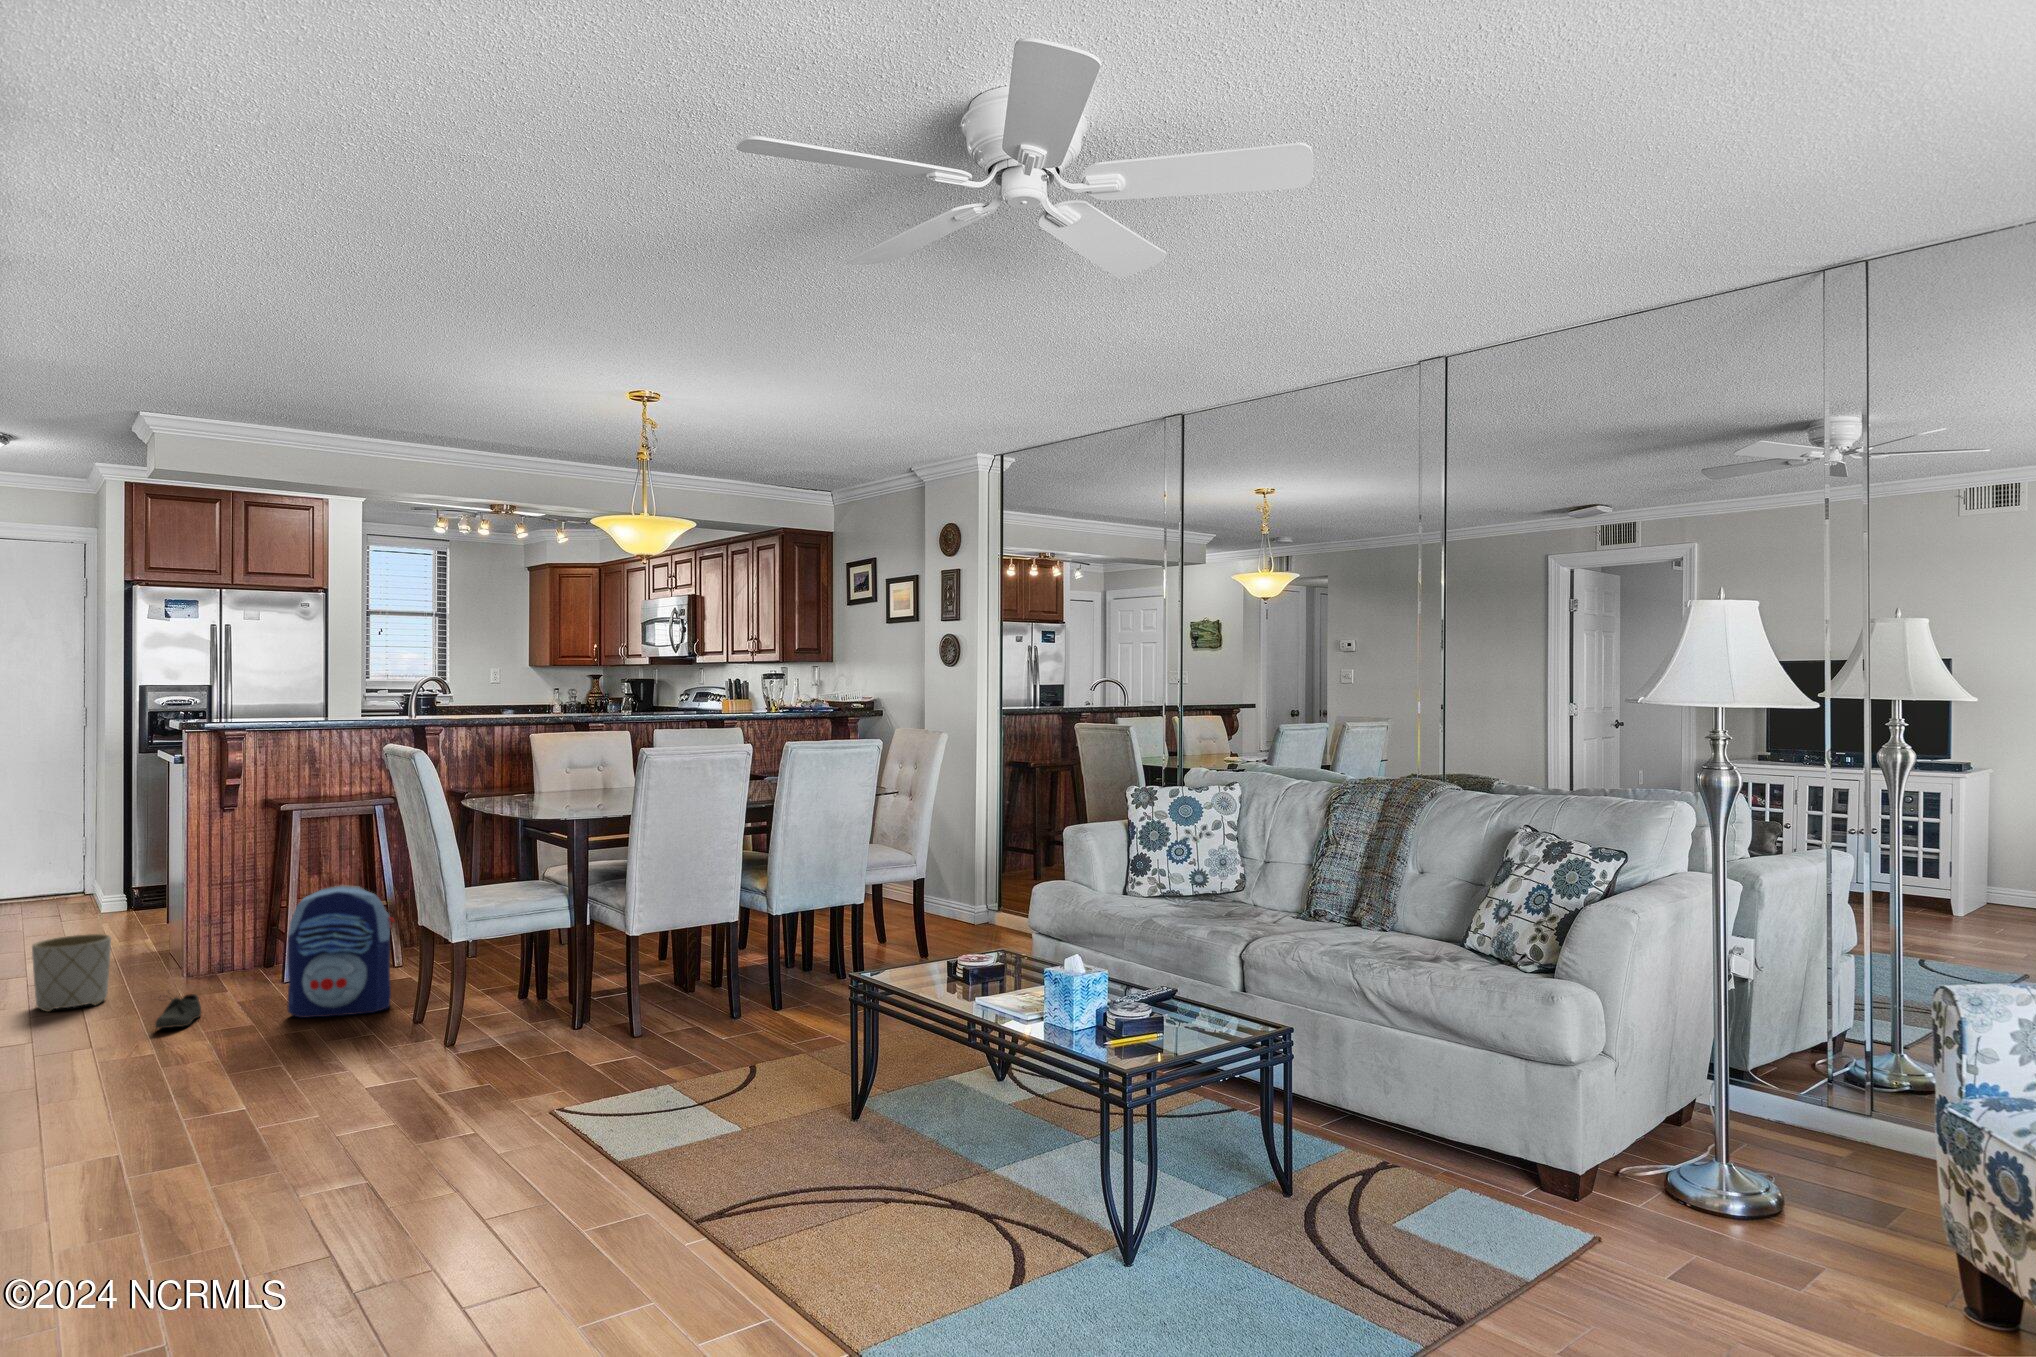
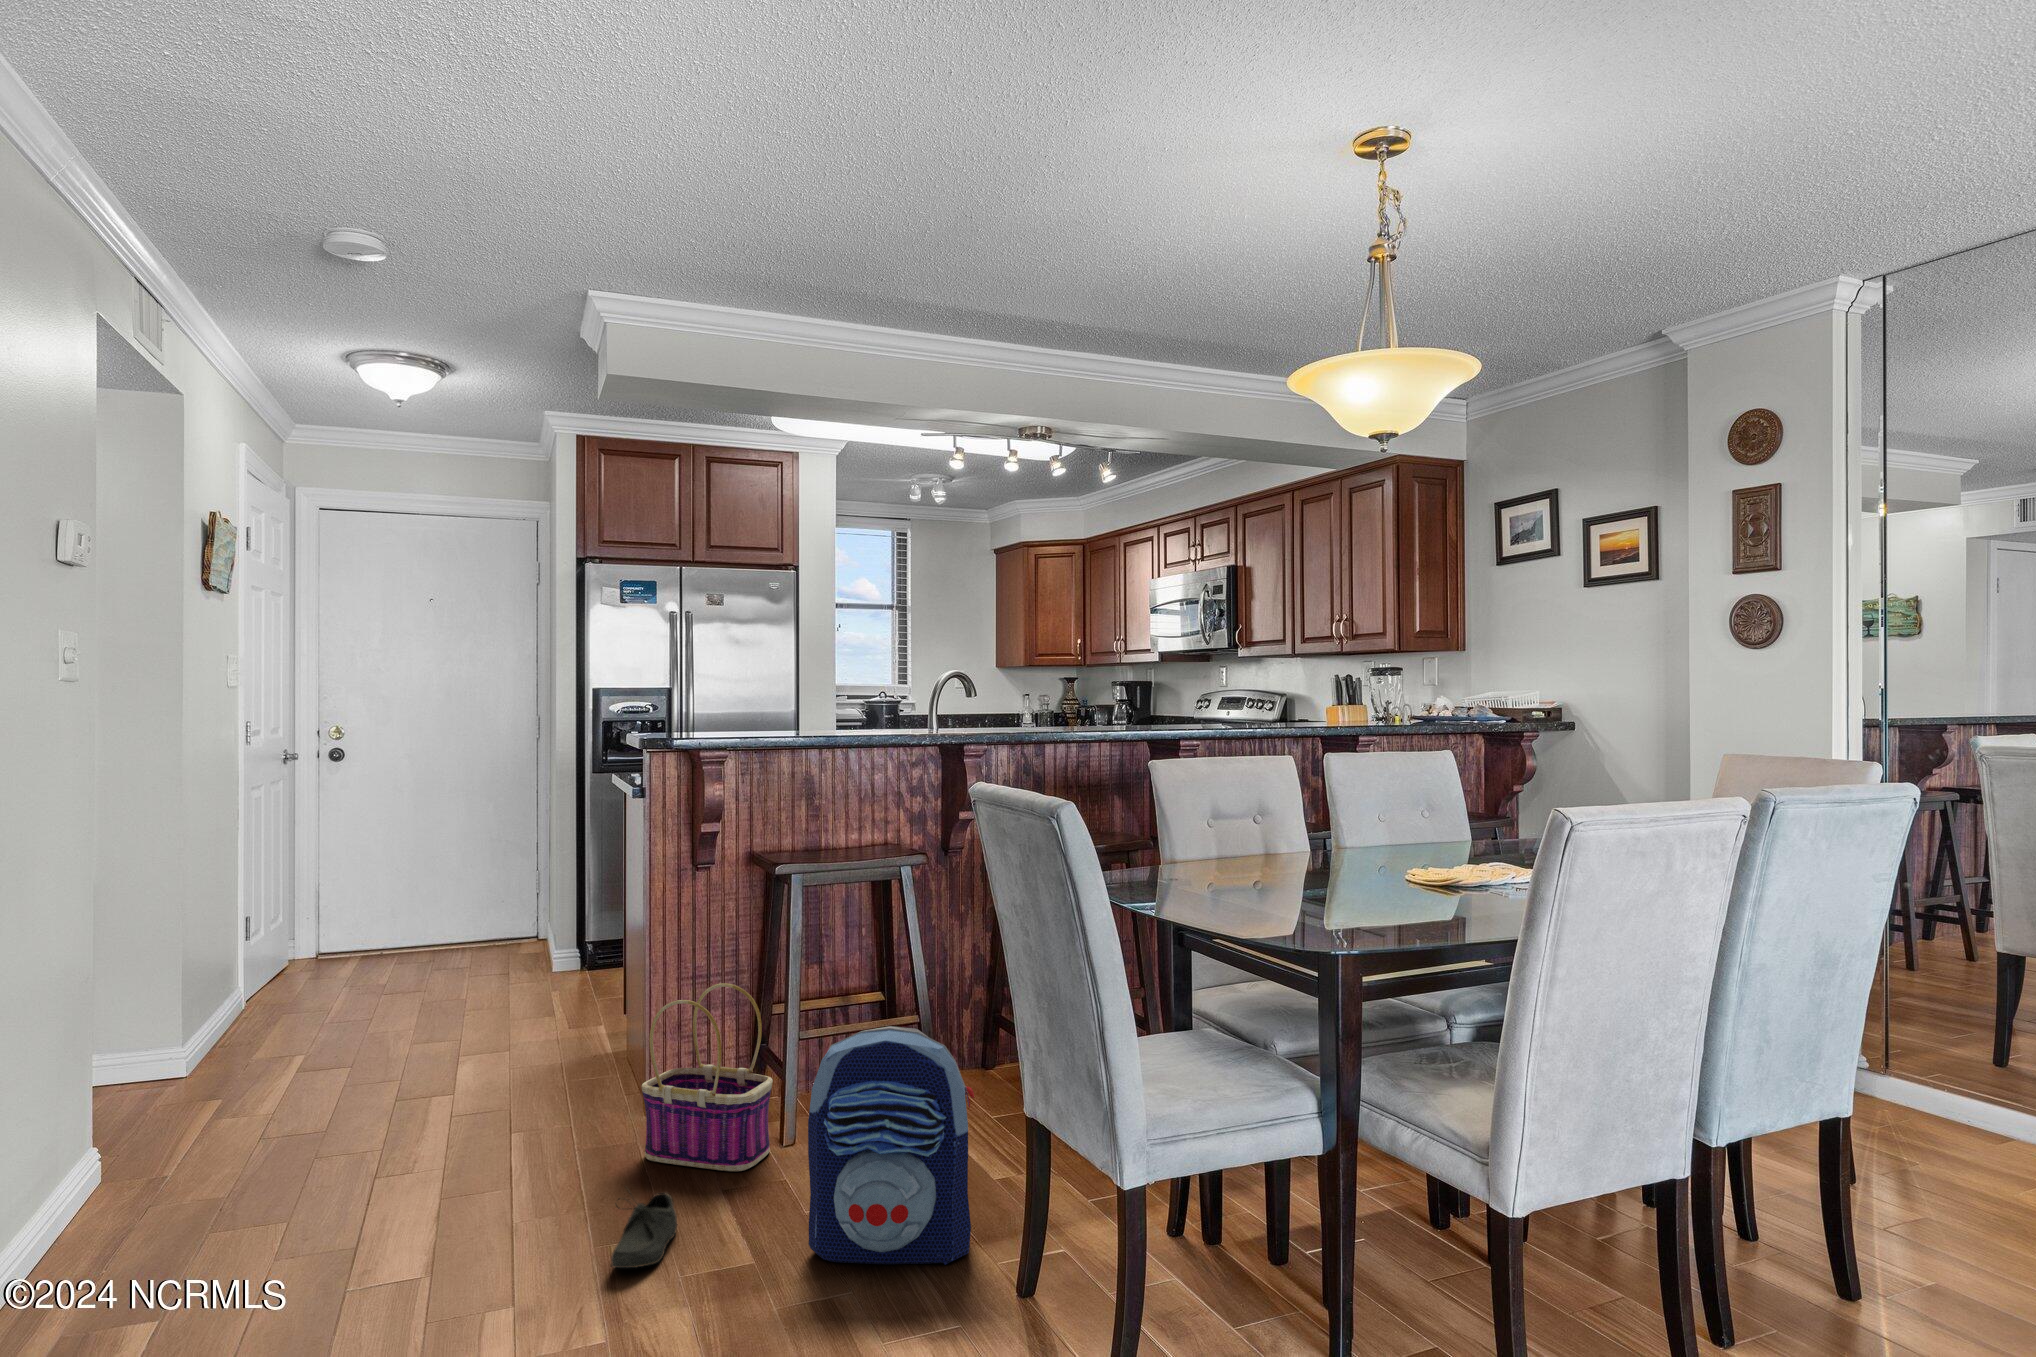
basket: none [178,880,275,992] -> present [642,983,773,1171]
planter: present [32,934,111,1012] -> none [448,1061,552,1190]

